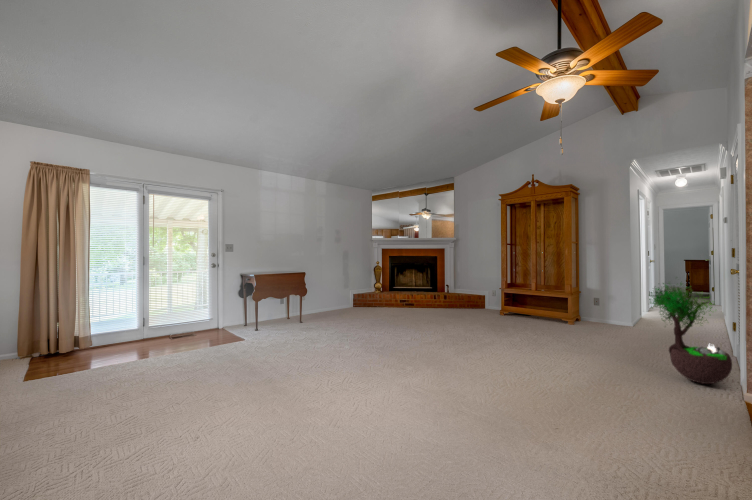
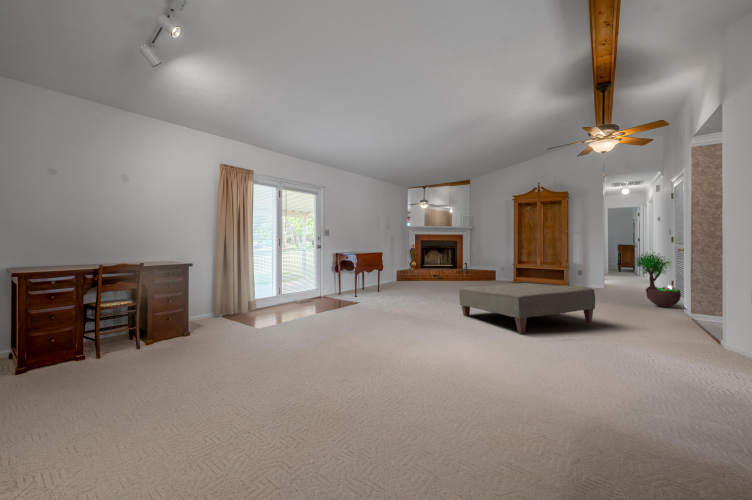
ottoman: none [308,335,505,463] -> present [459,283,595,334]

